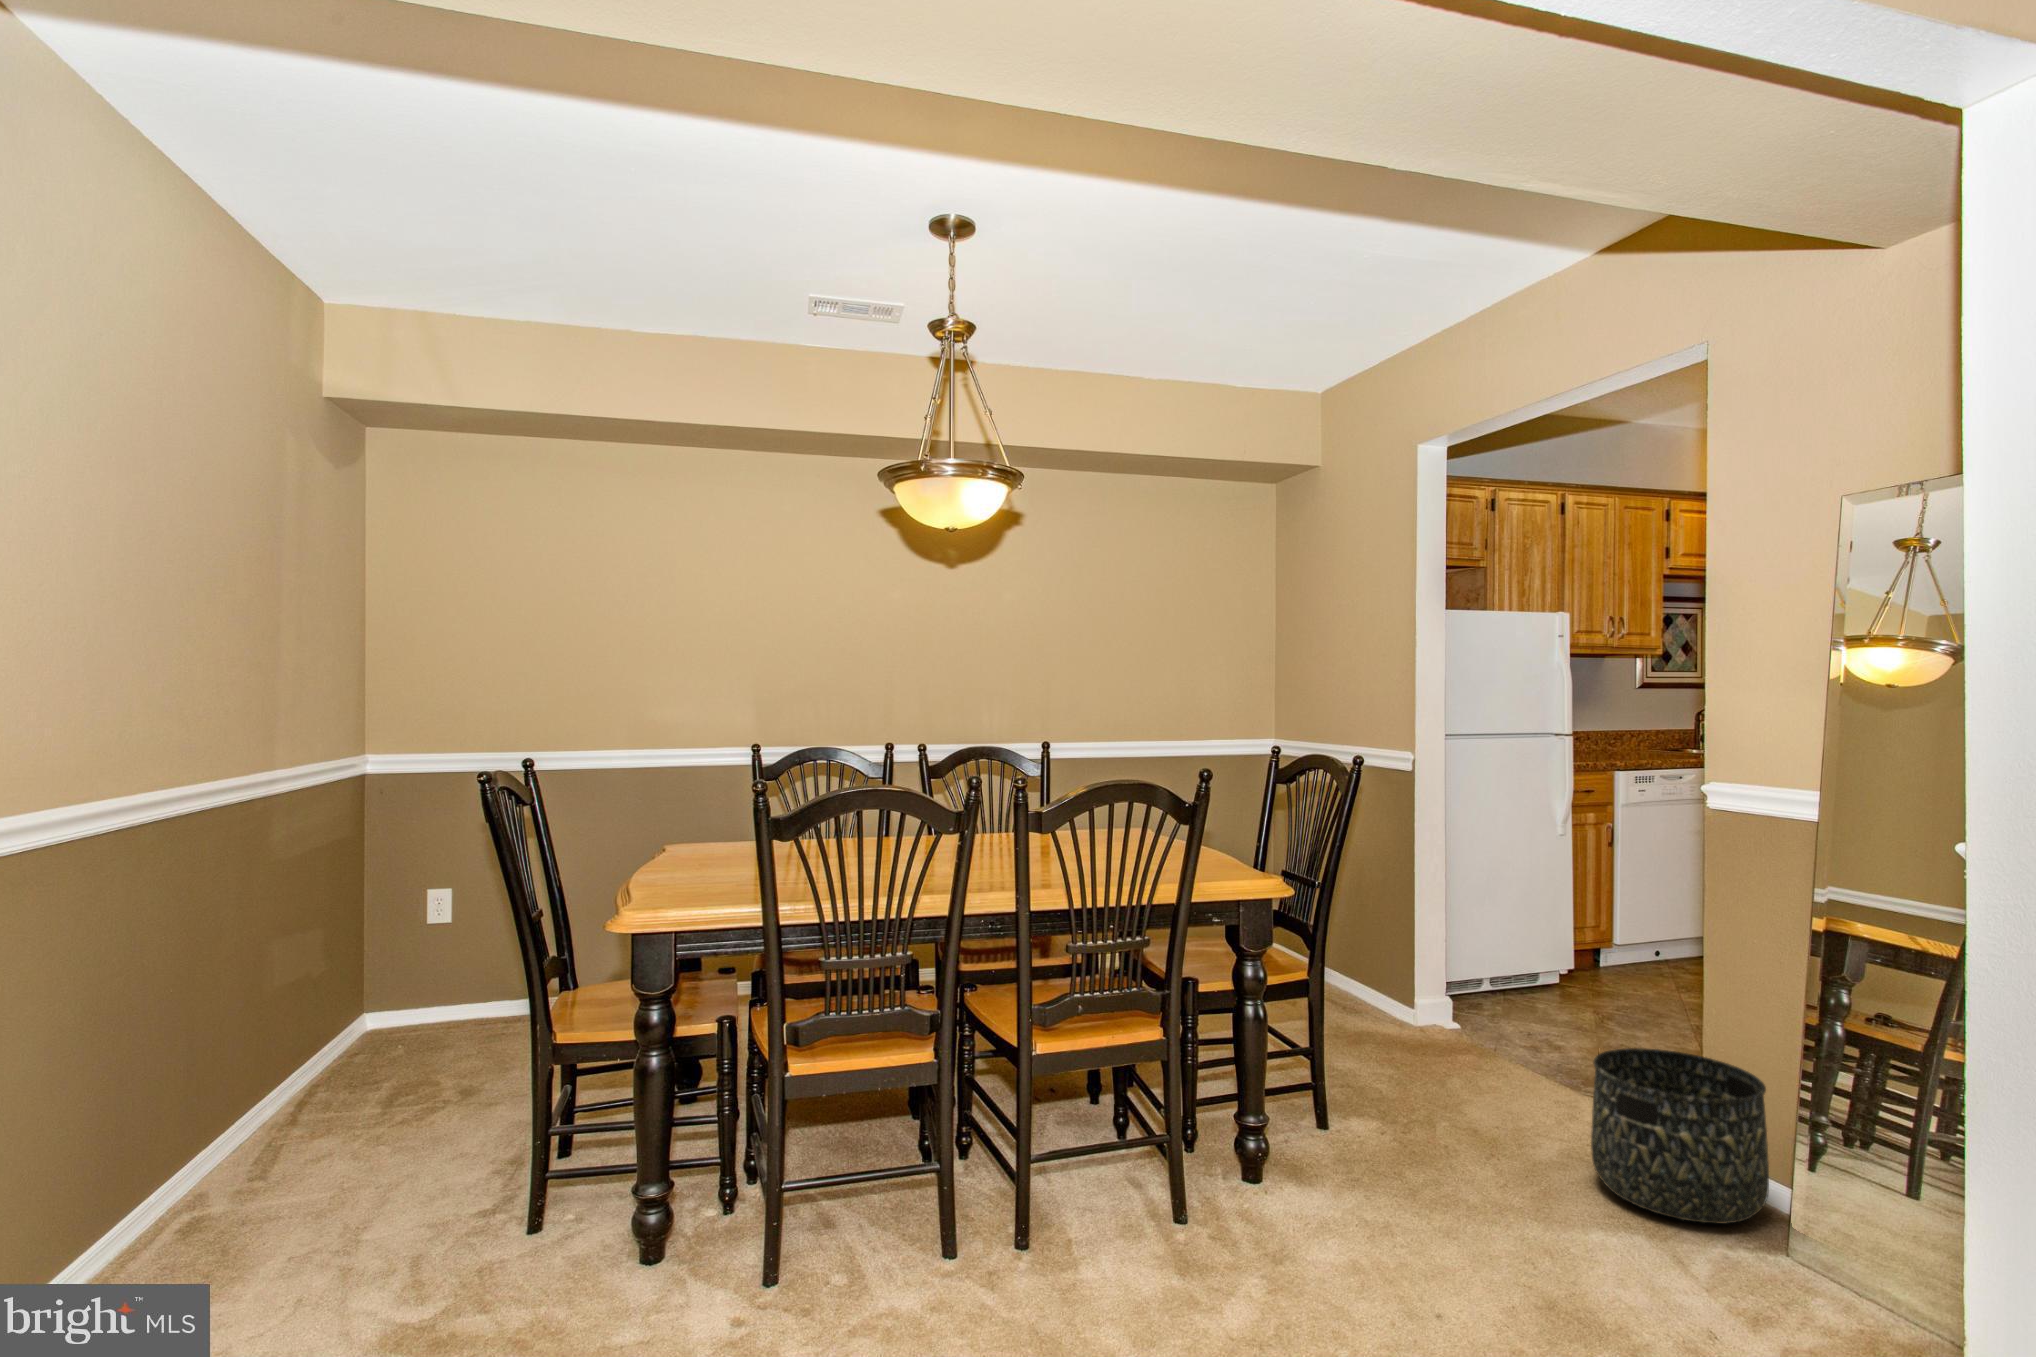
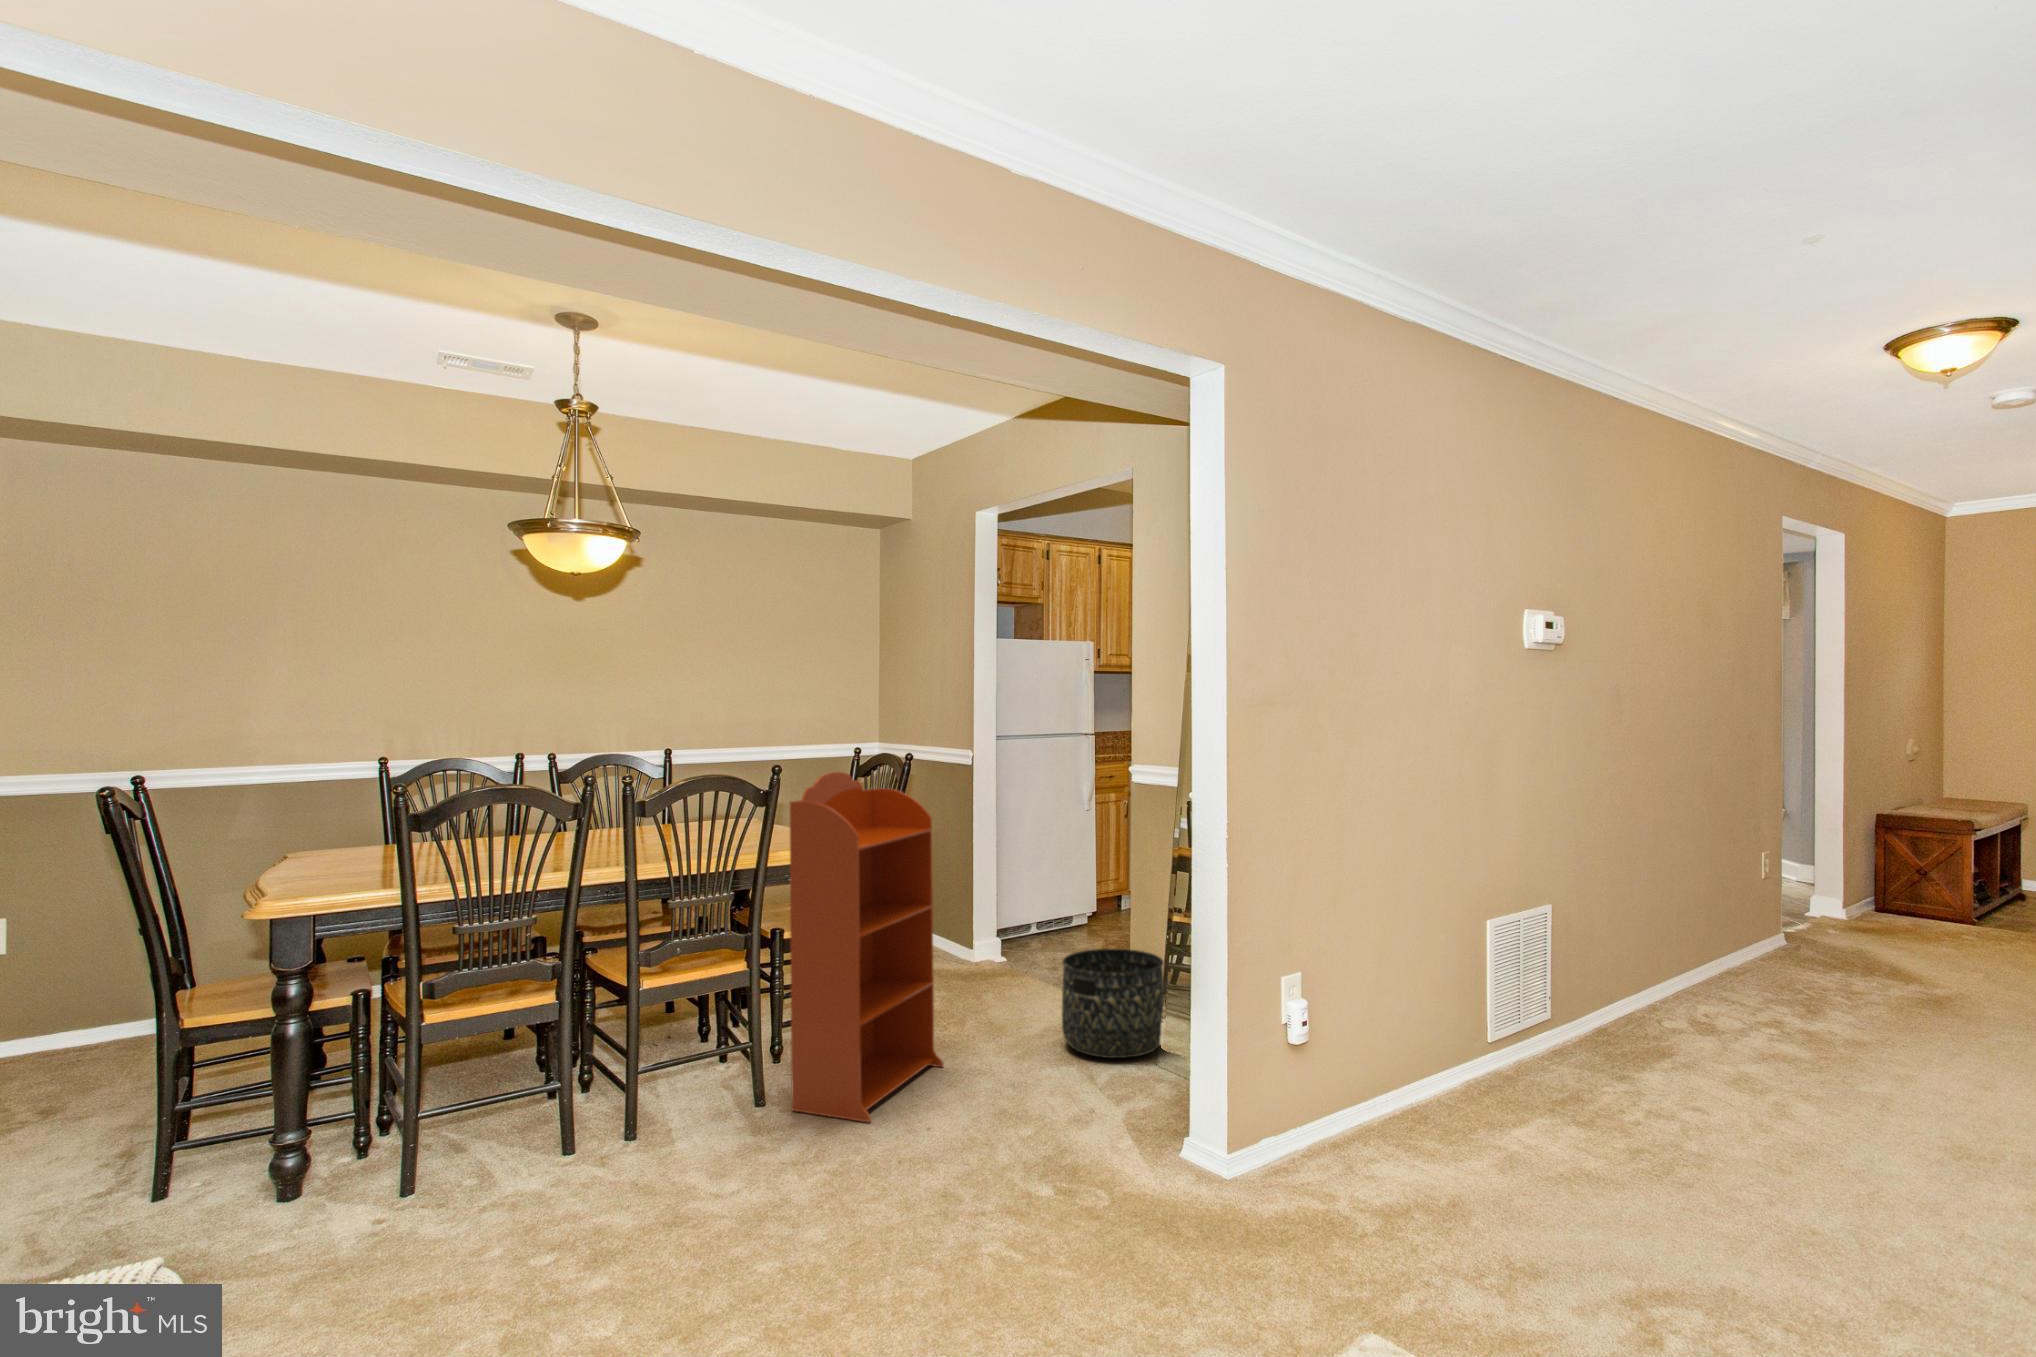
bookcase: none [1221,782,1420,1273] -> present [790,772,944,1122]

